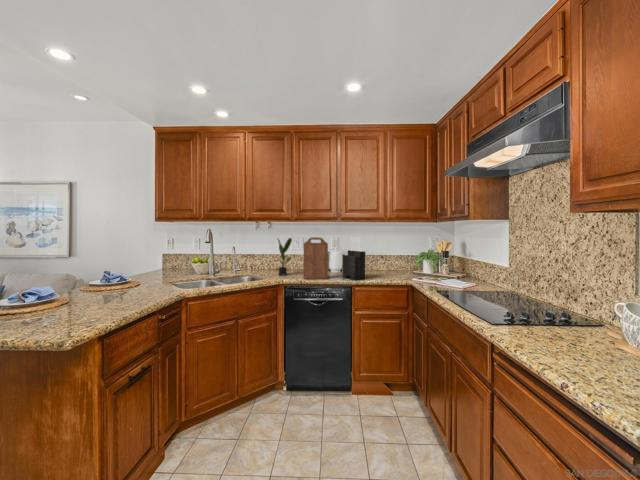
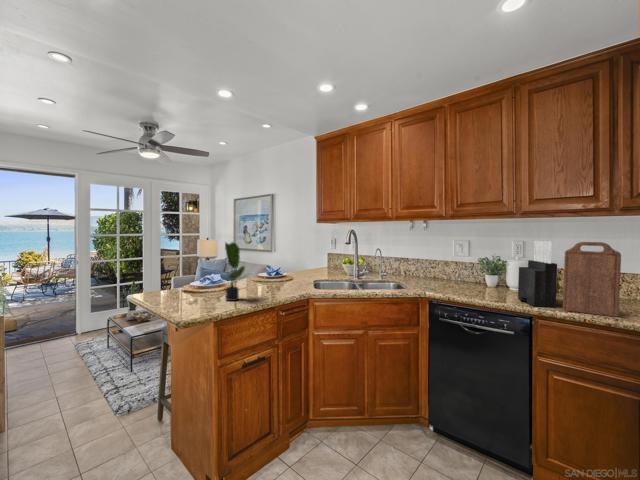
cutting board: present [303,237,328,279] -> present [563,242,621,317]
potted plant: present [278,238,292,275] -> present [225,242,245,301]

